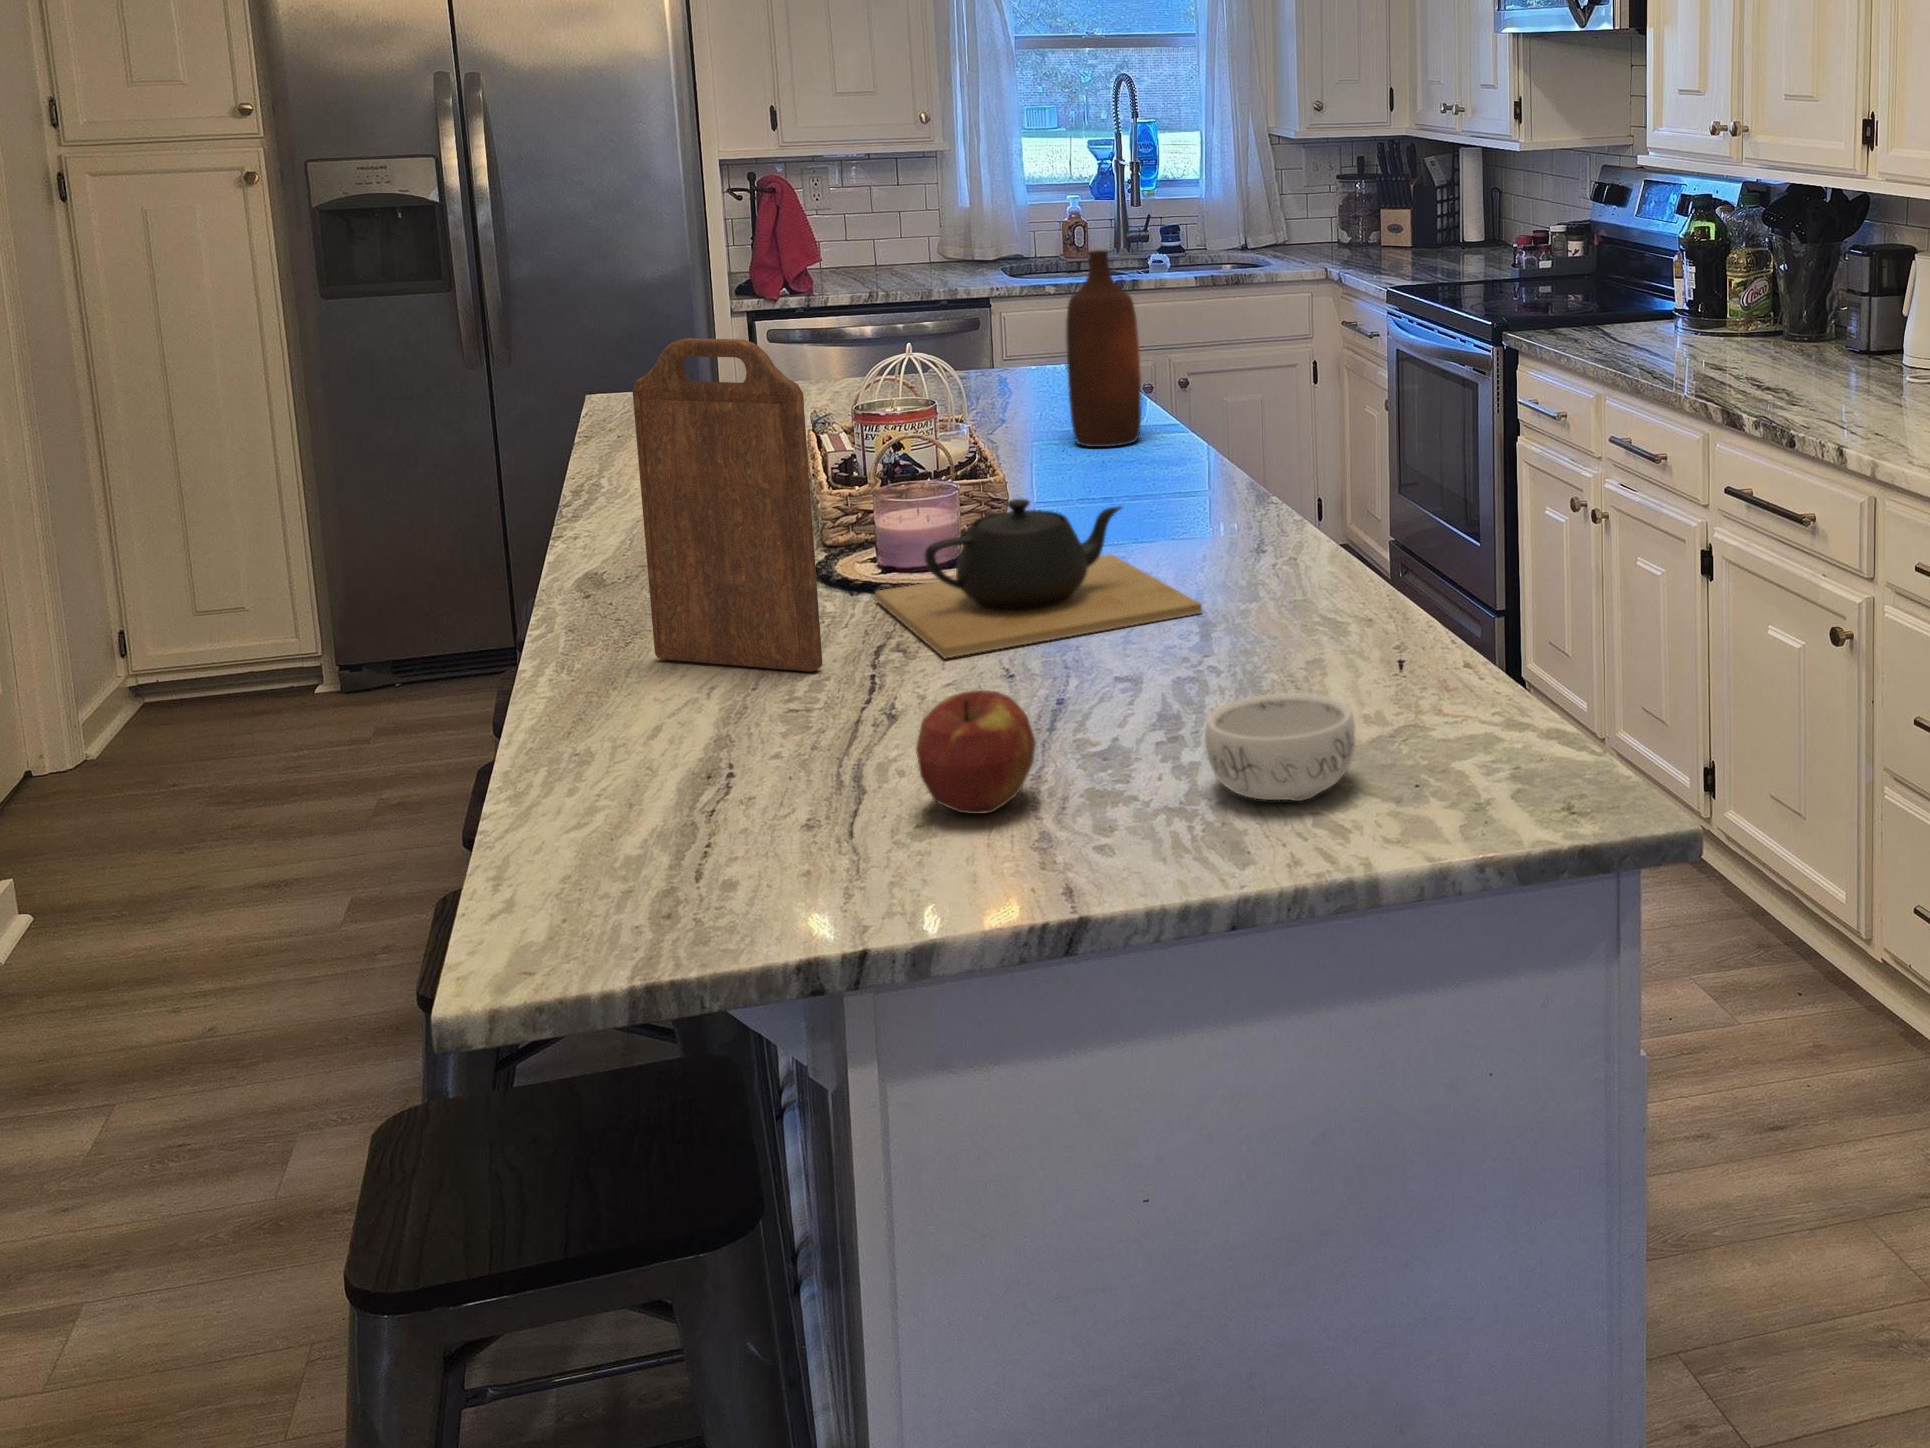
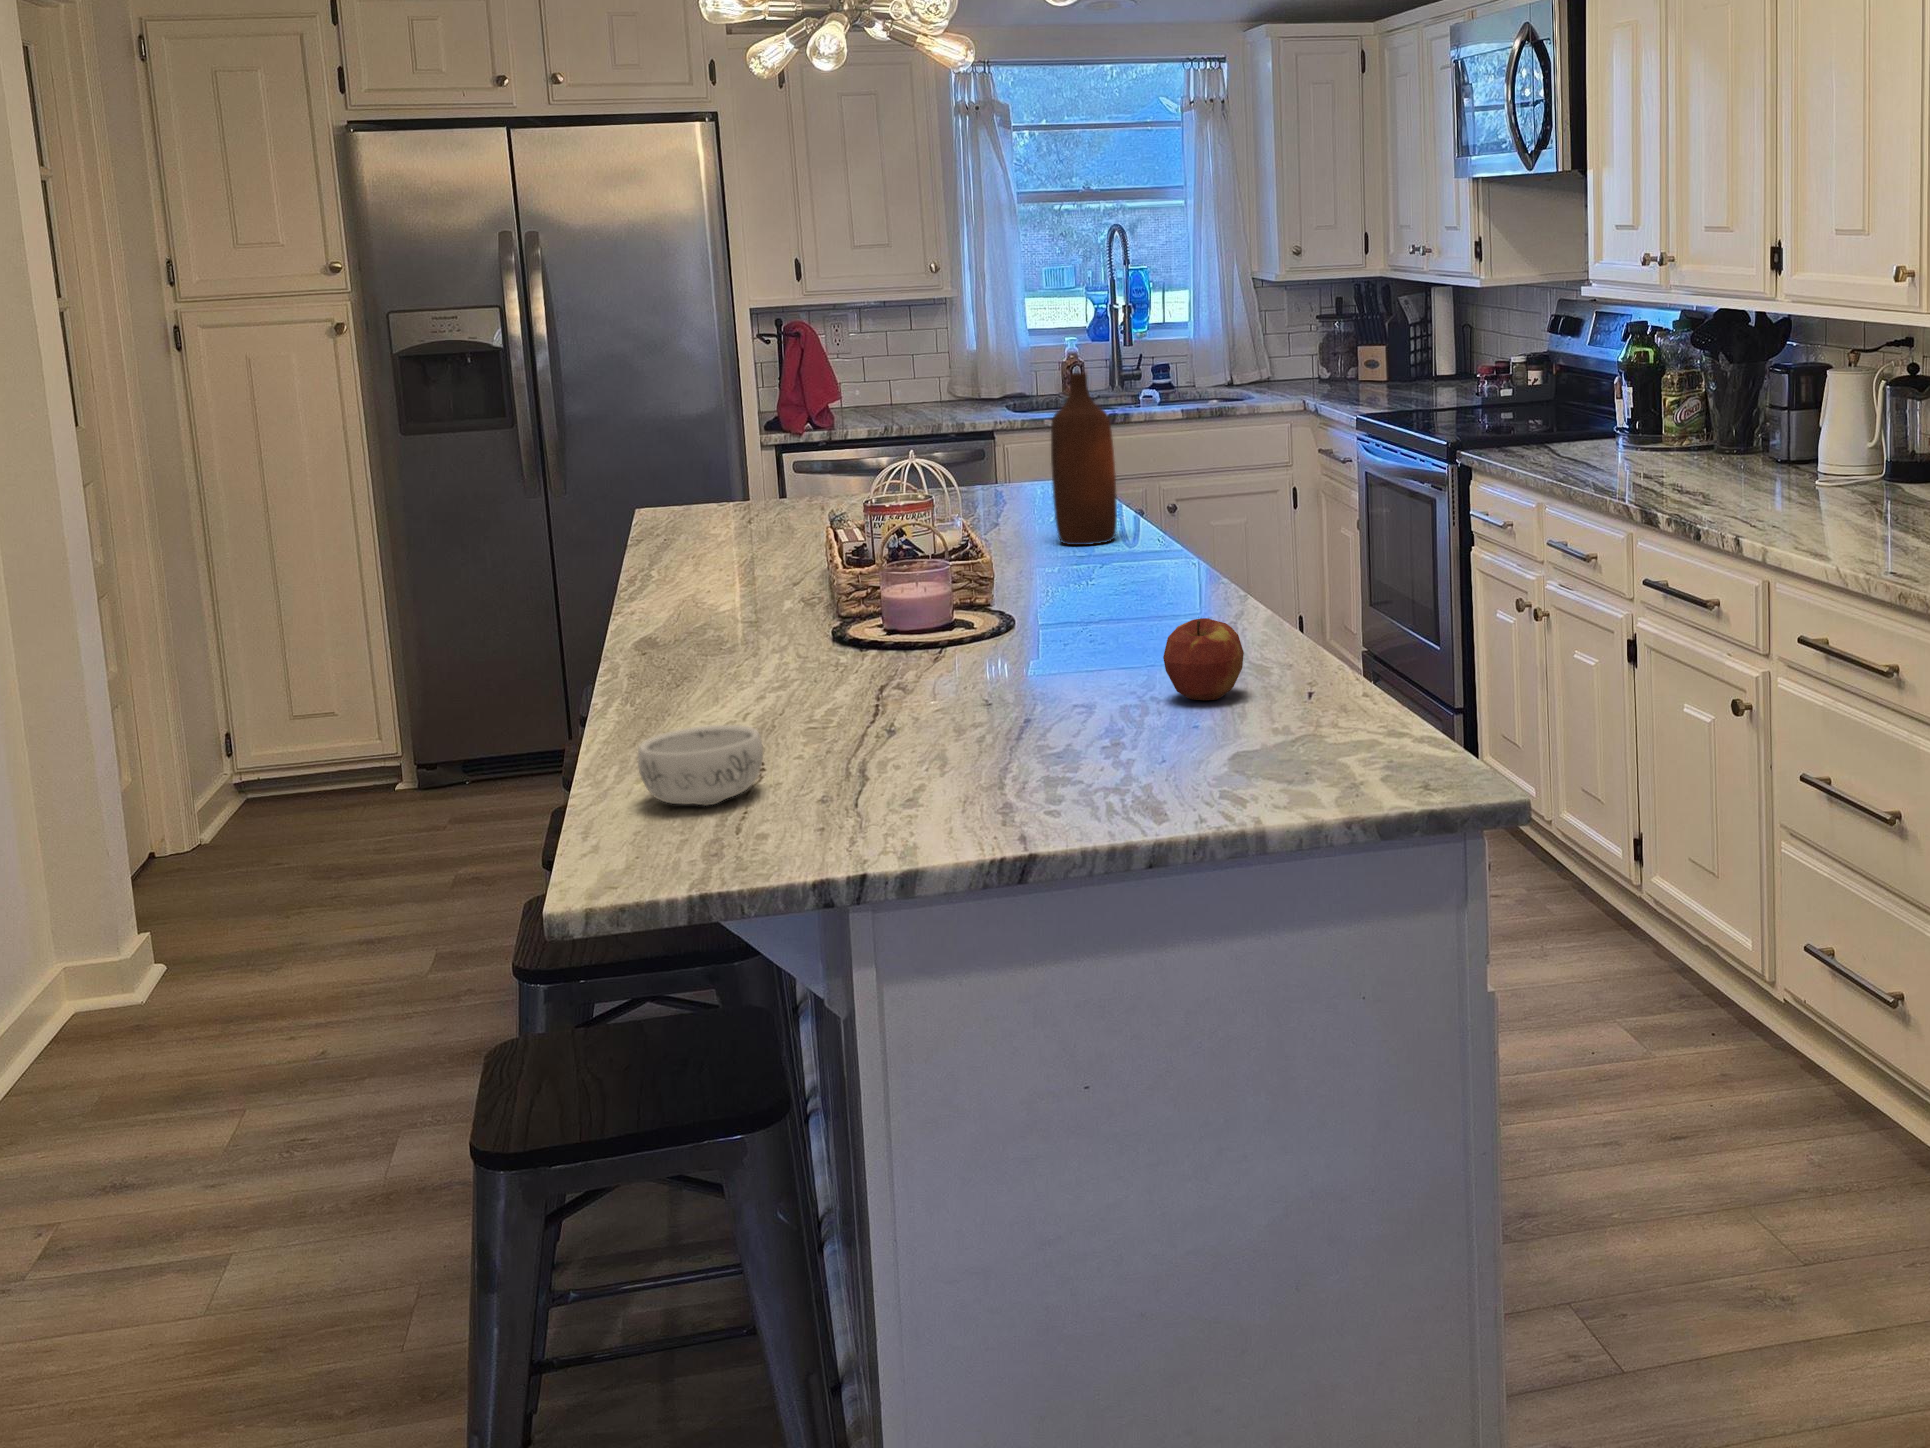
cutting board: present [632,338,822,672] -> none [682,432,836,705]
teapot: present [875,499,1202,658] -> none [881,569,1152,696]
apple: present [916,690,1035,814] -> present [1163,618,1244,700]
decorative bowl: present [1205,693,1355,801] -> present [638,725,763,806]

